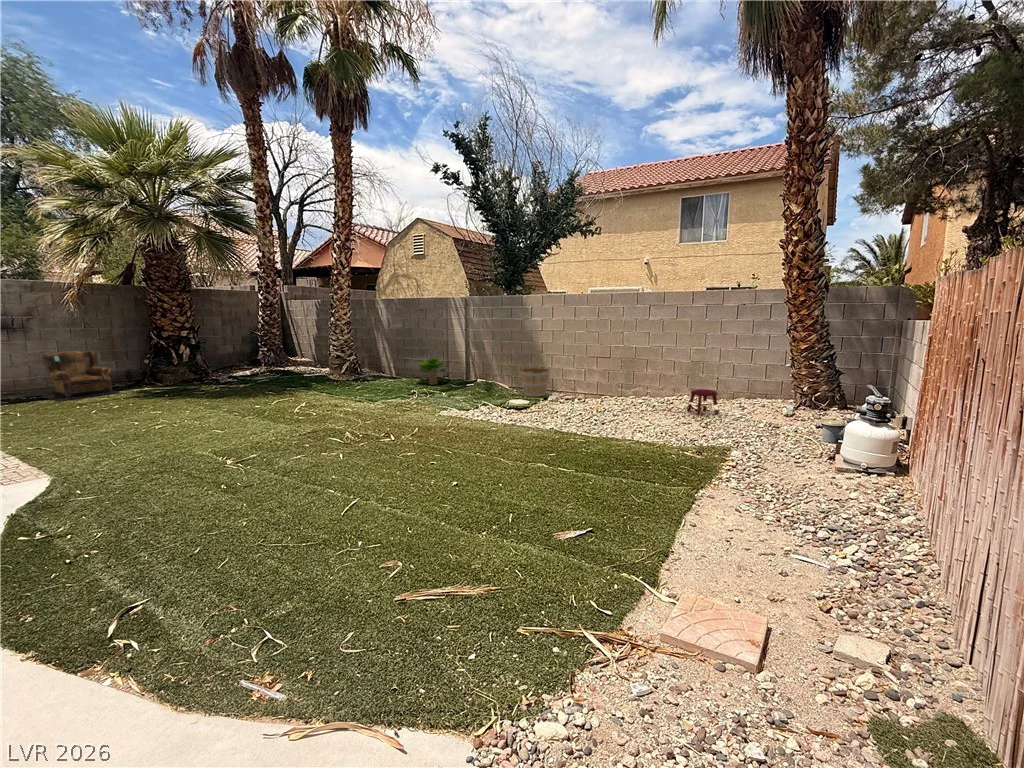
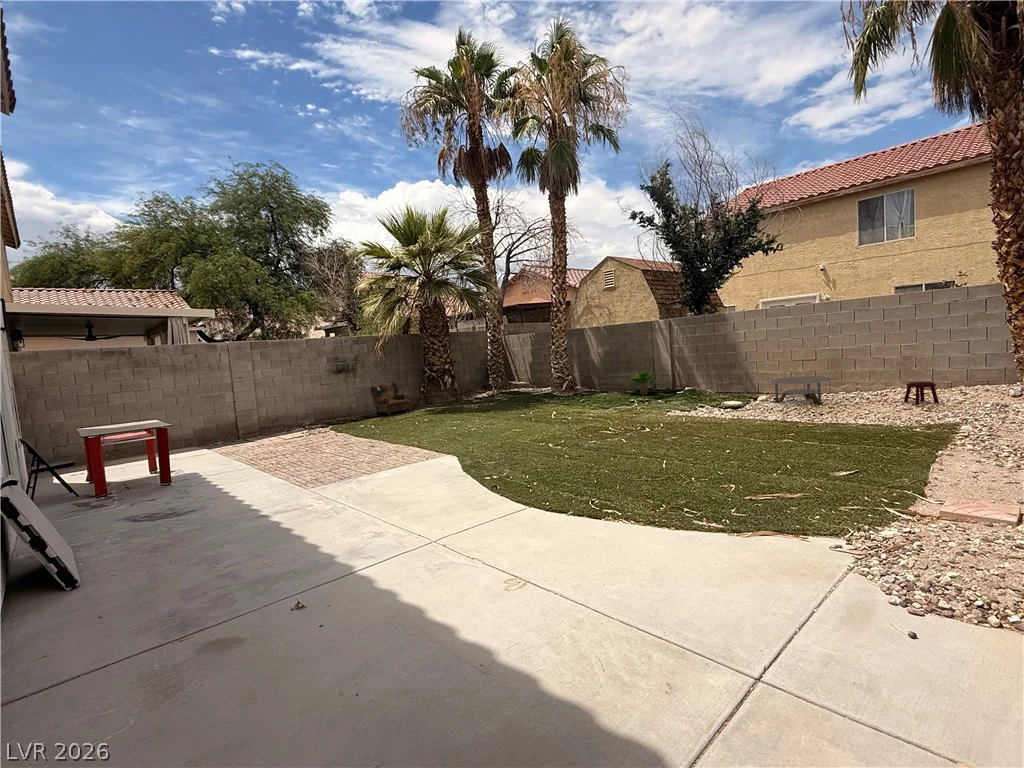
wooden bucket: present [520,368,550,397] -> none [729,374,758,399]
round table: none [558,375,621,410] -> present [770,376,833,404]

